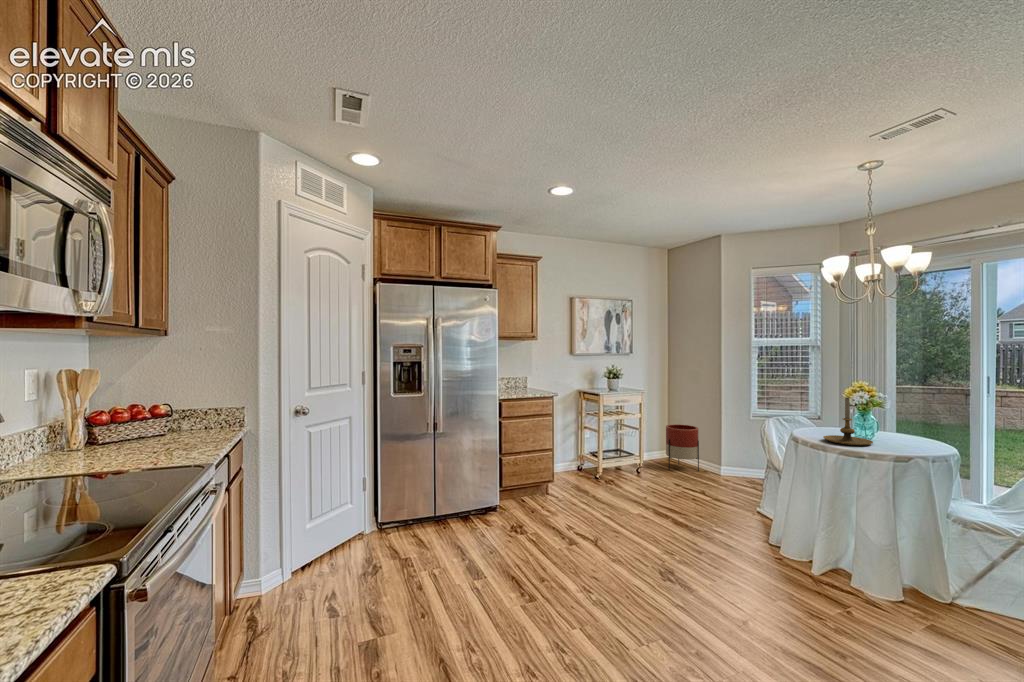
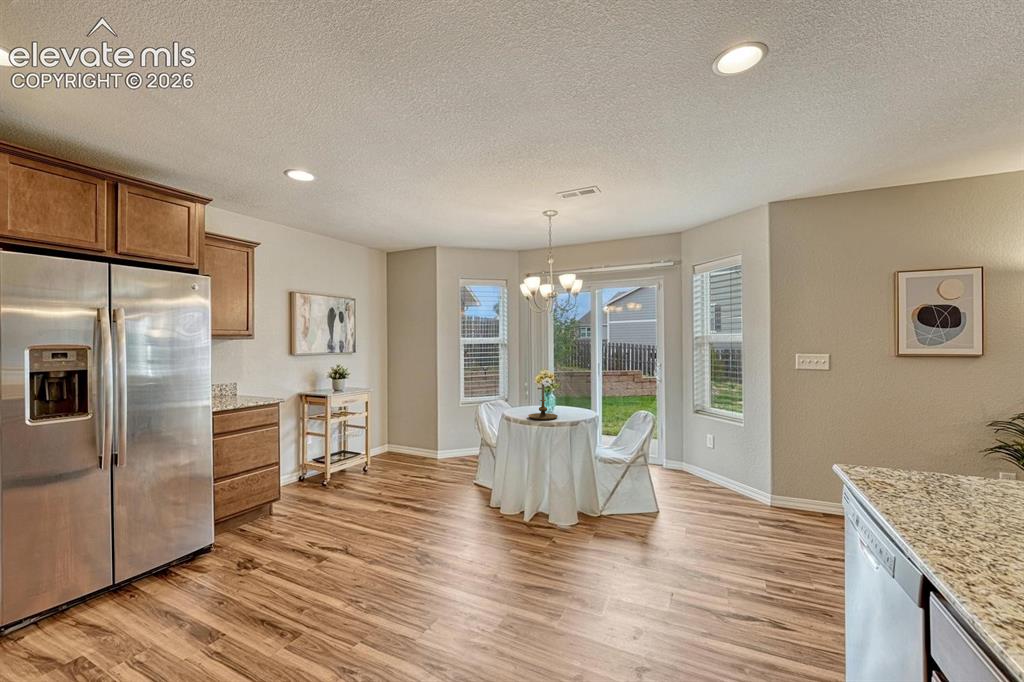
planter: present [666,424,699,471] -> none [389,418,419,463]

